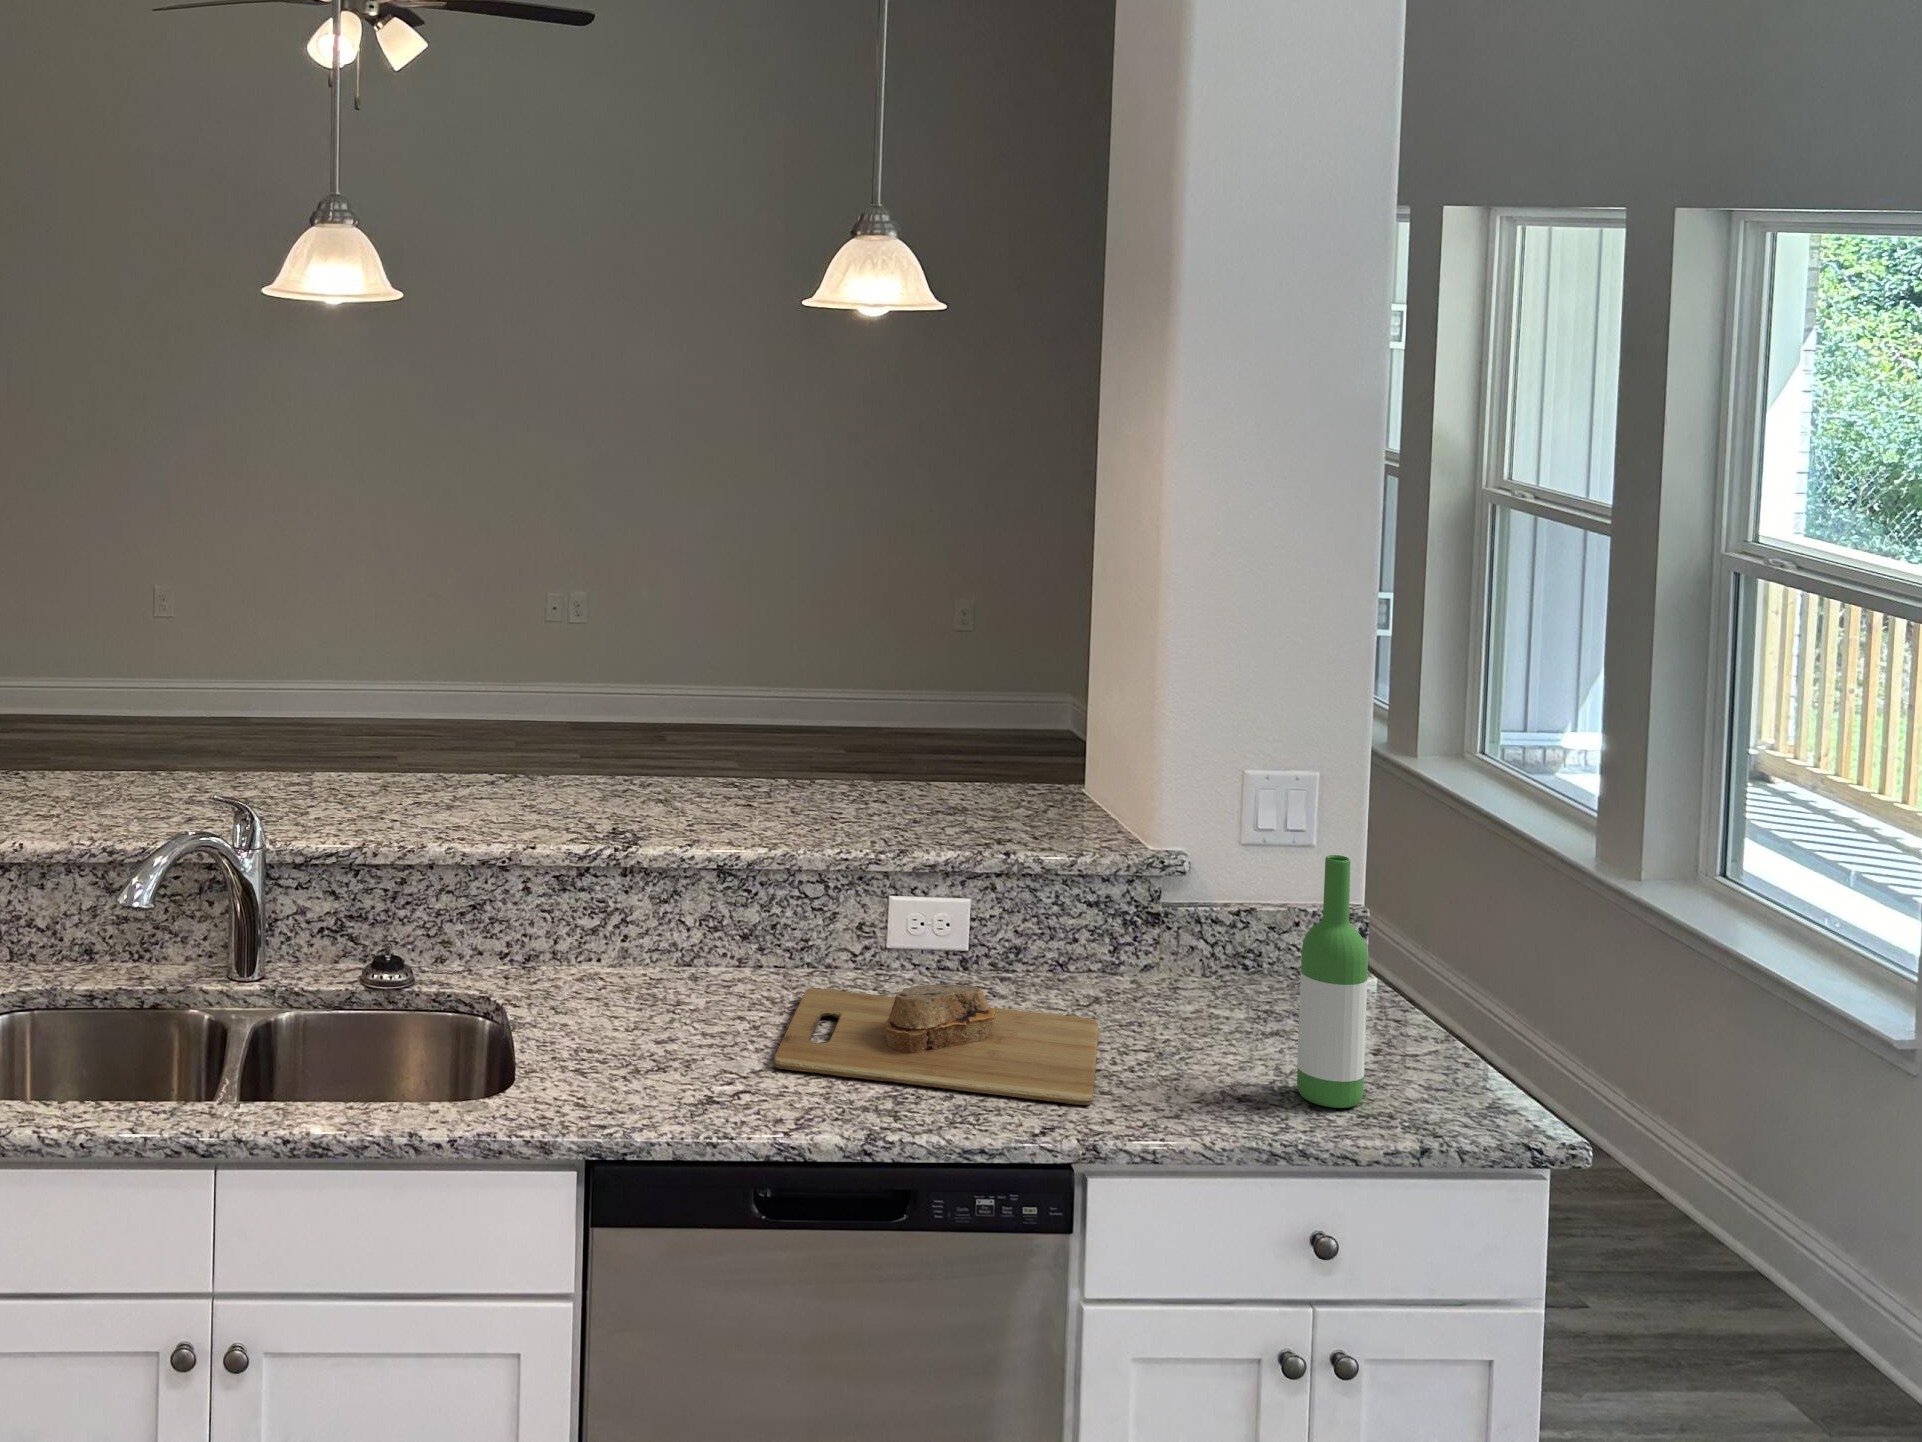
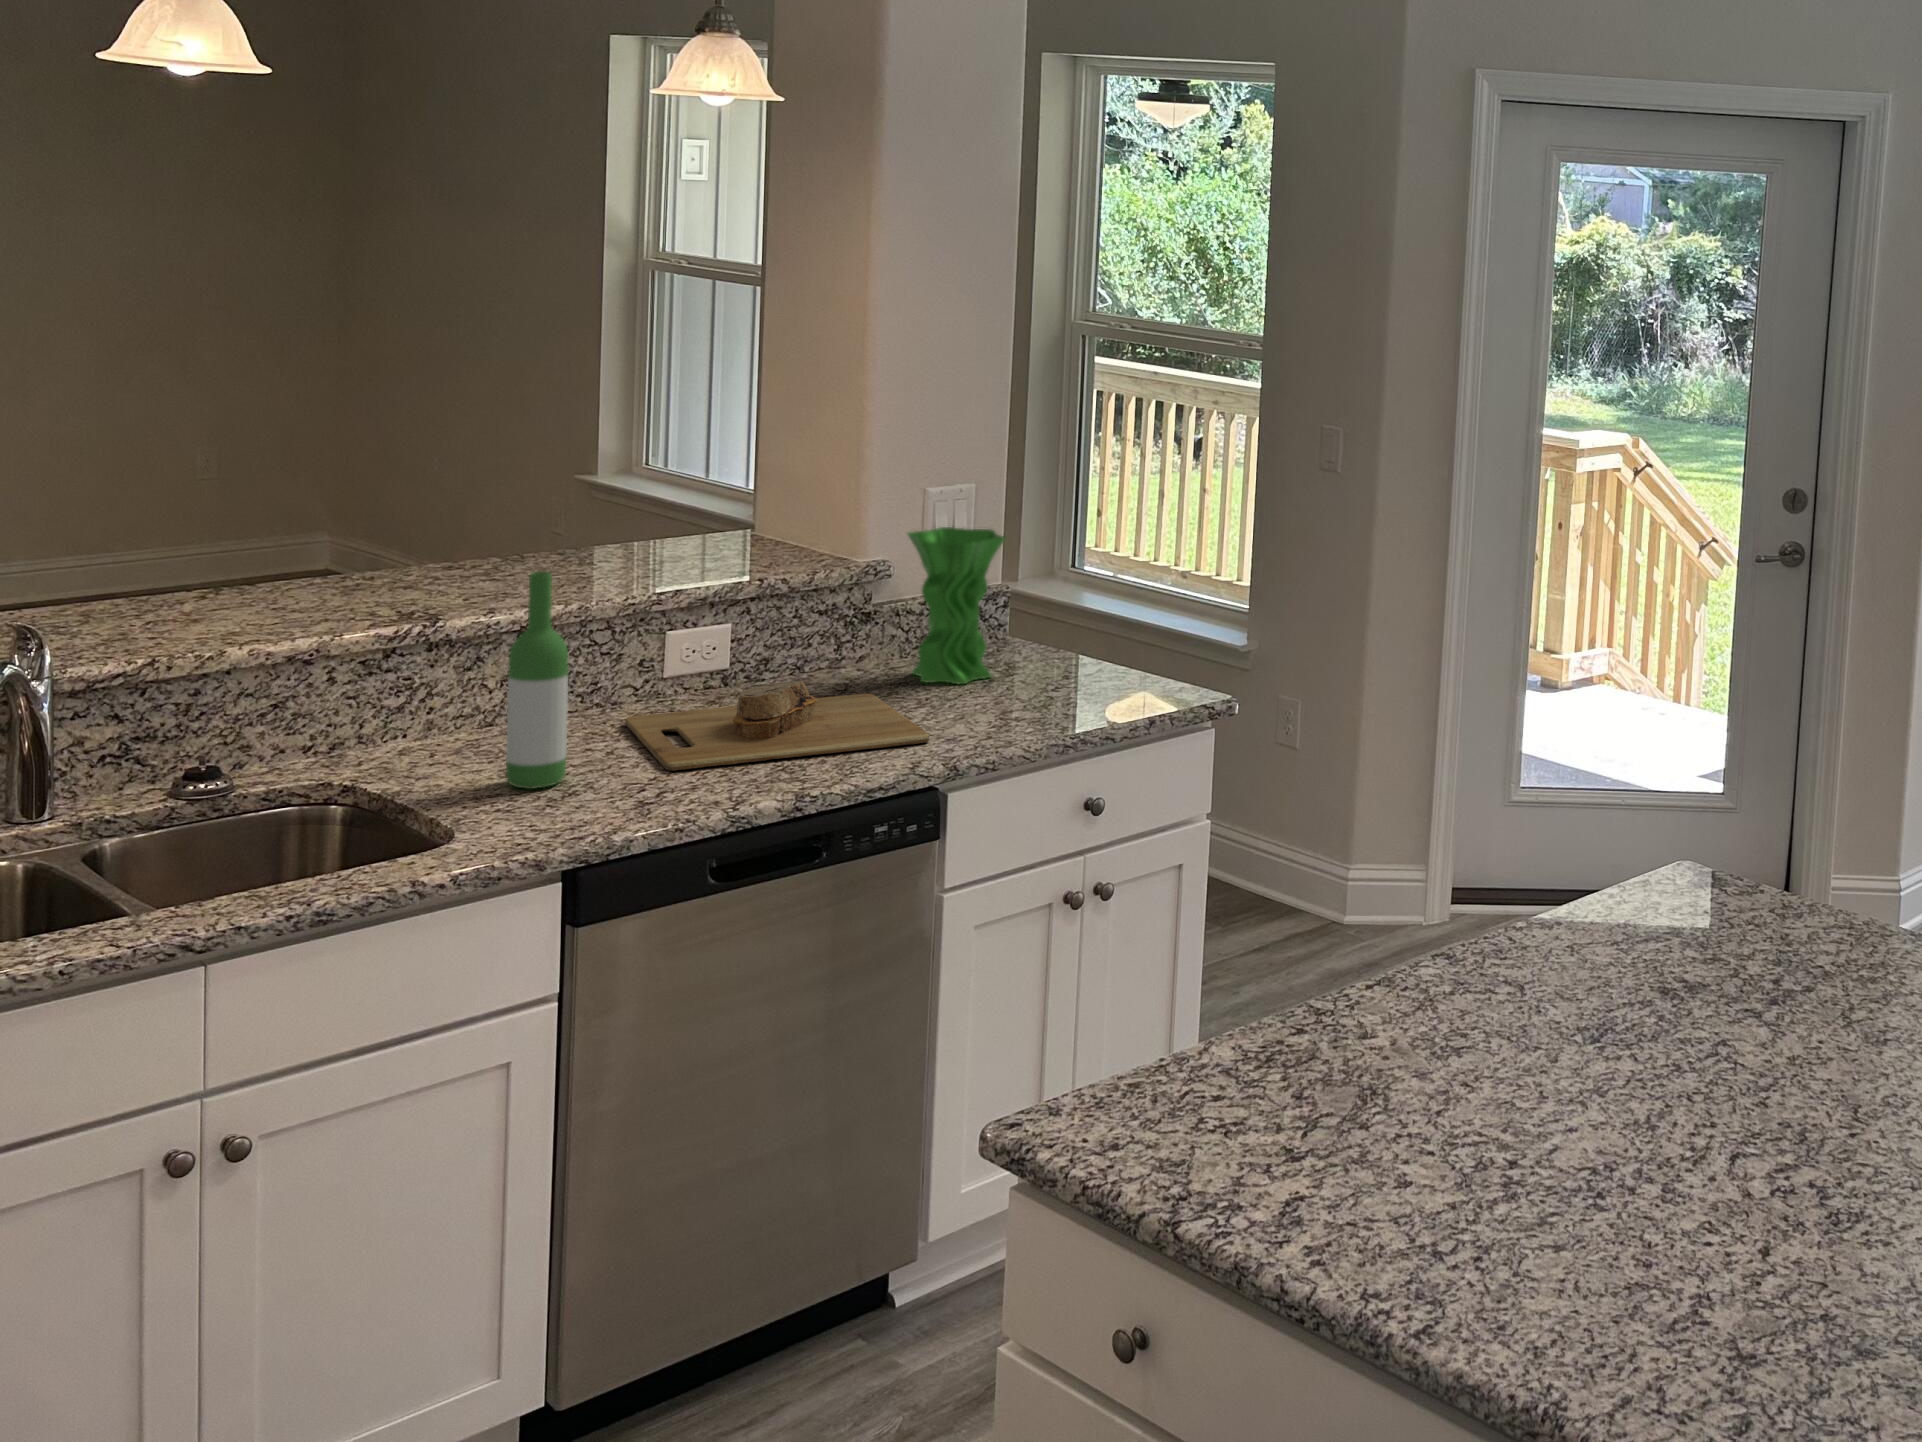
vase: none [1180,818,1303,1032] -> present [908,527,1005,684]
wine bottle: present [1297,855,1368,1108] -> present [506,571,569,789]

